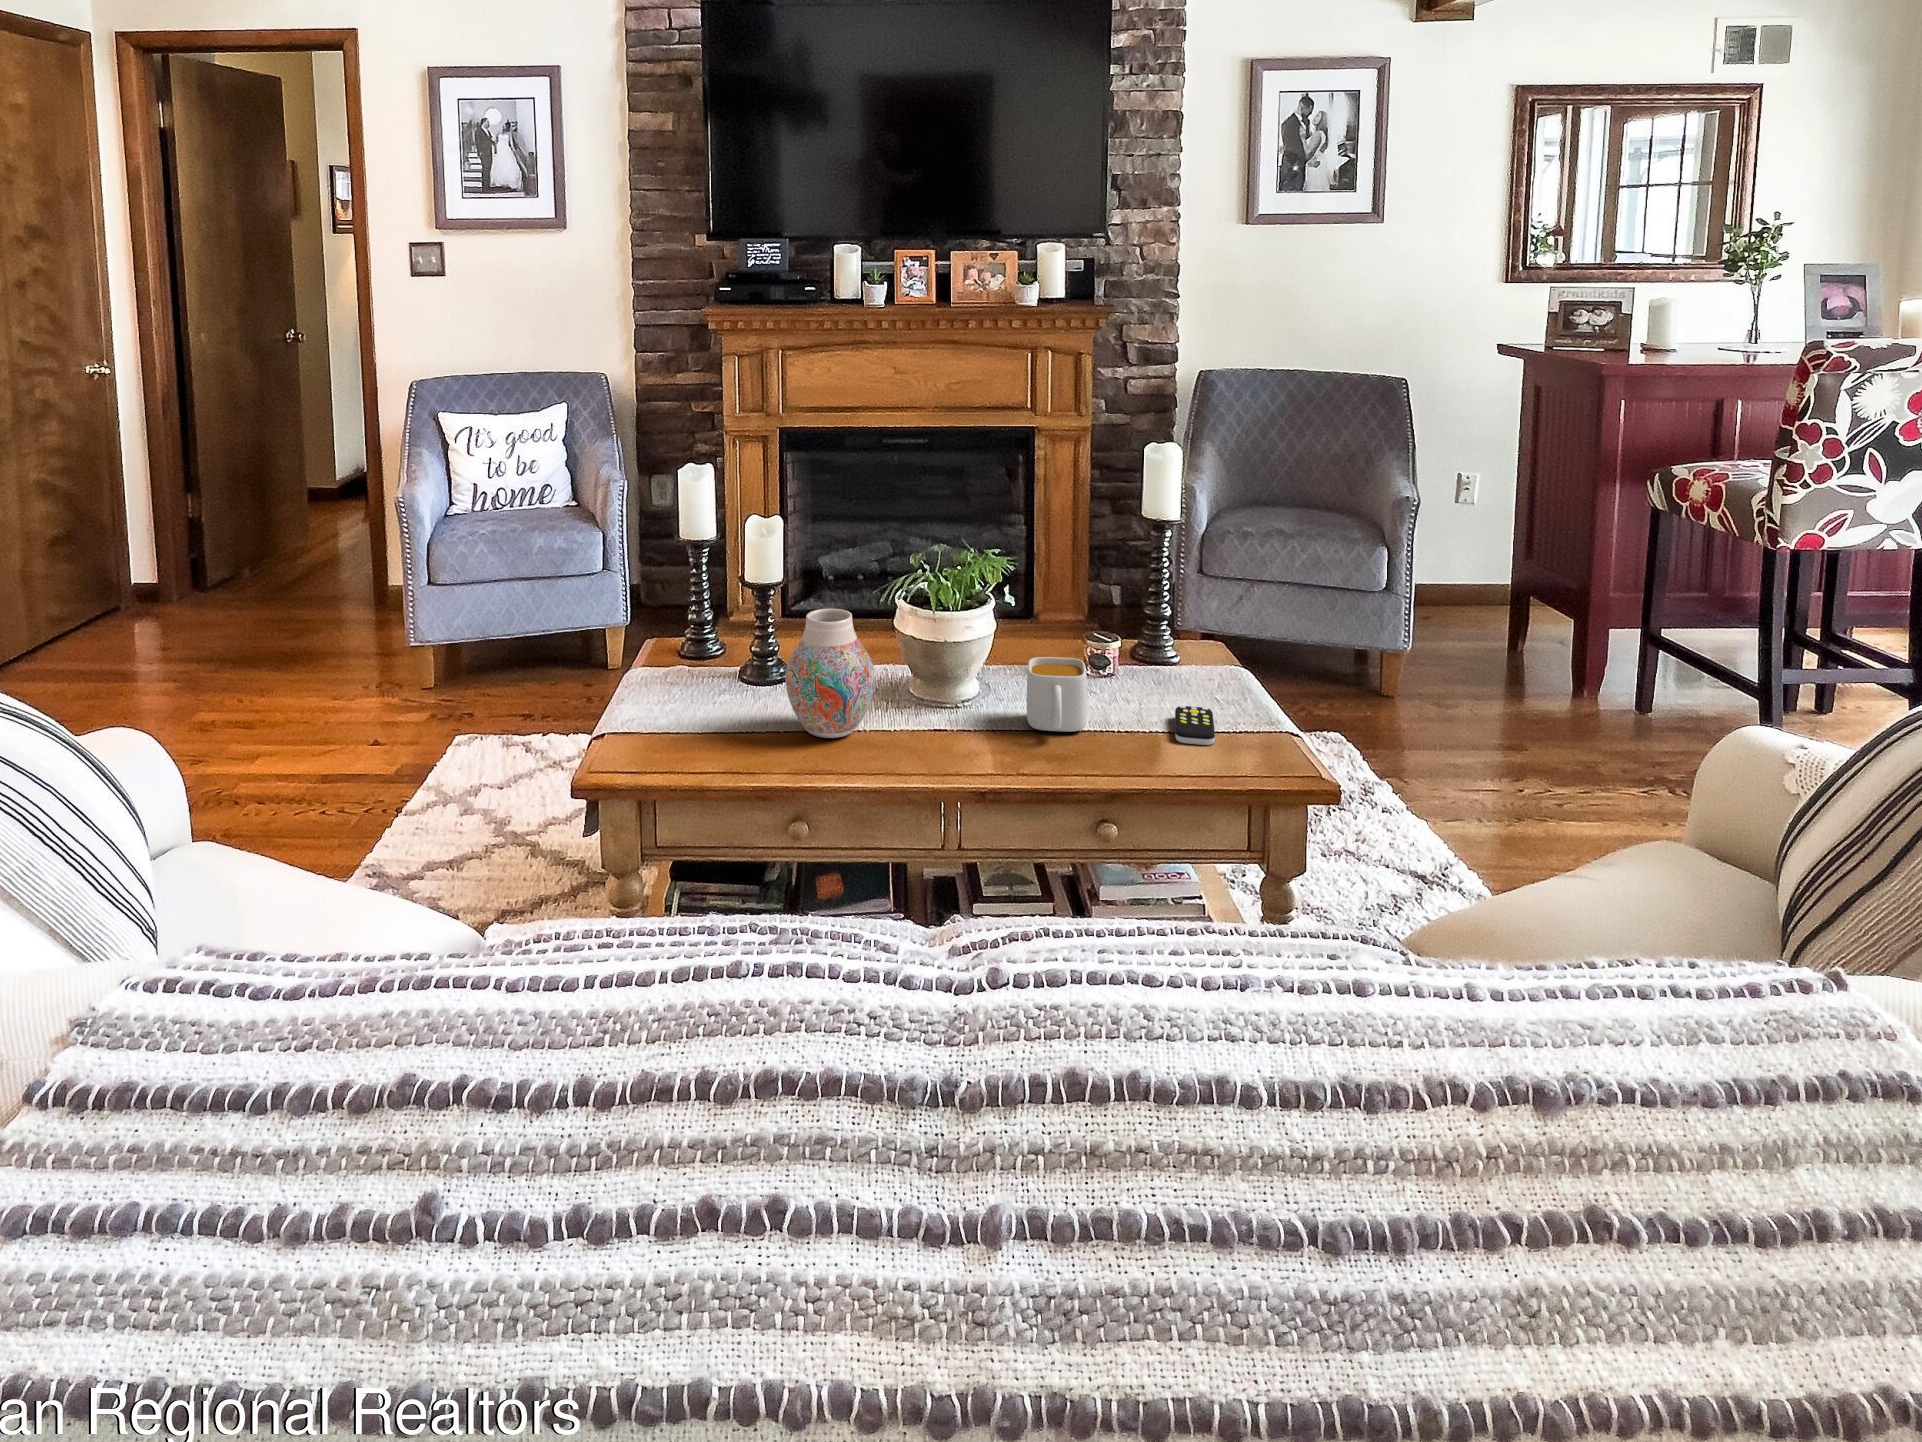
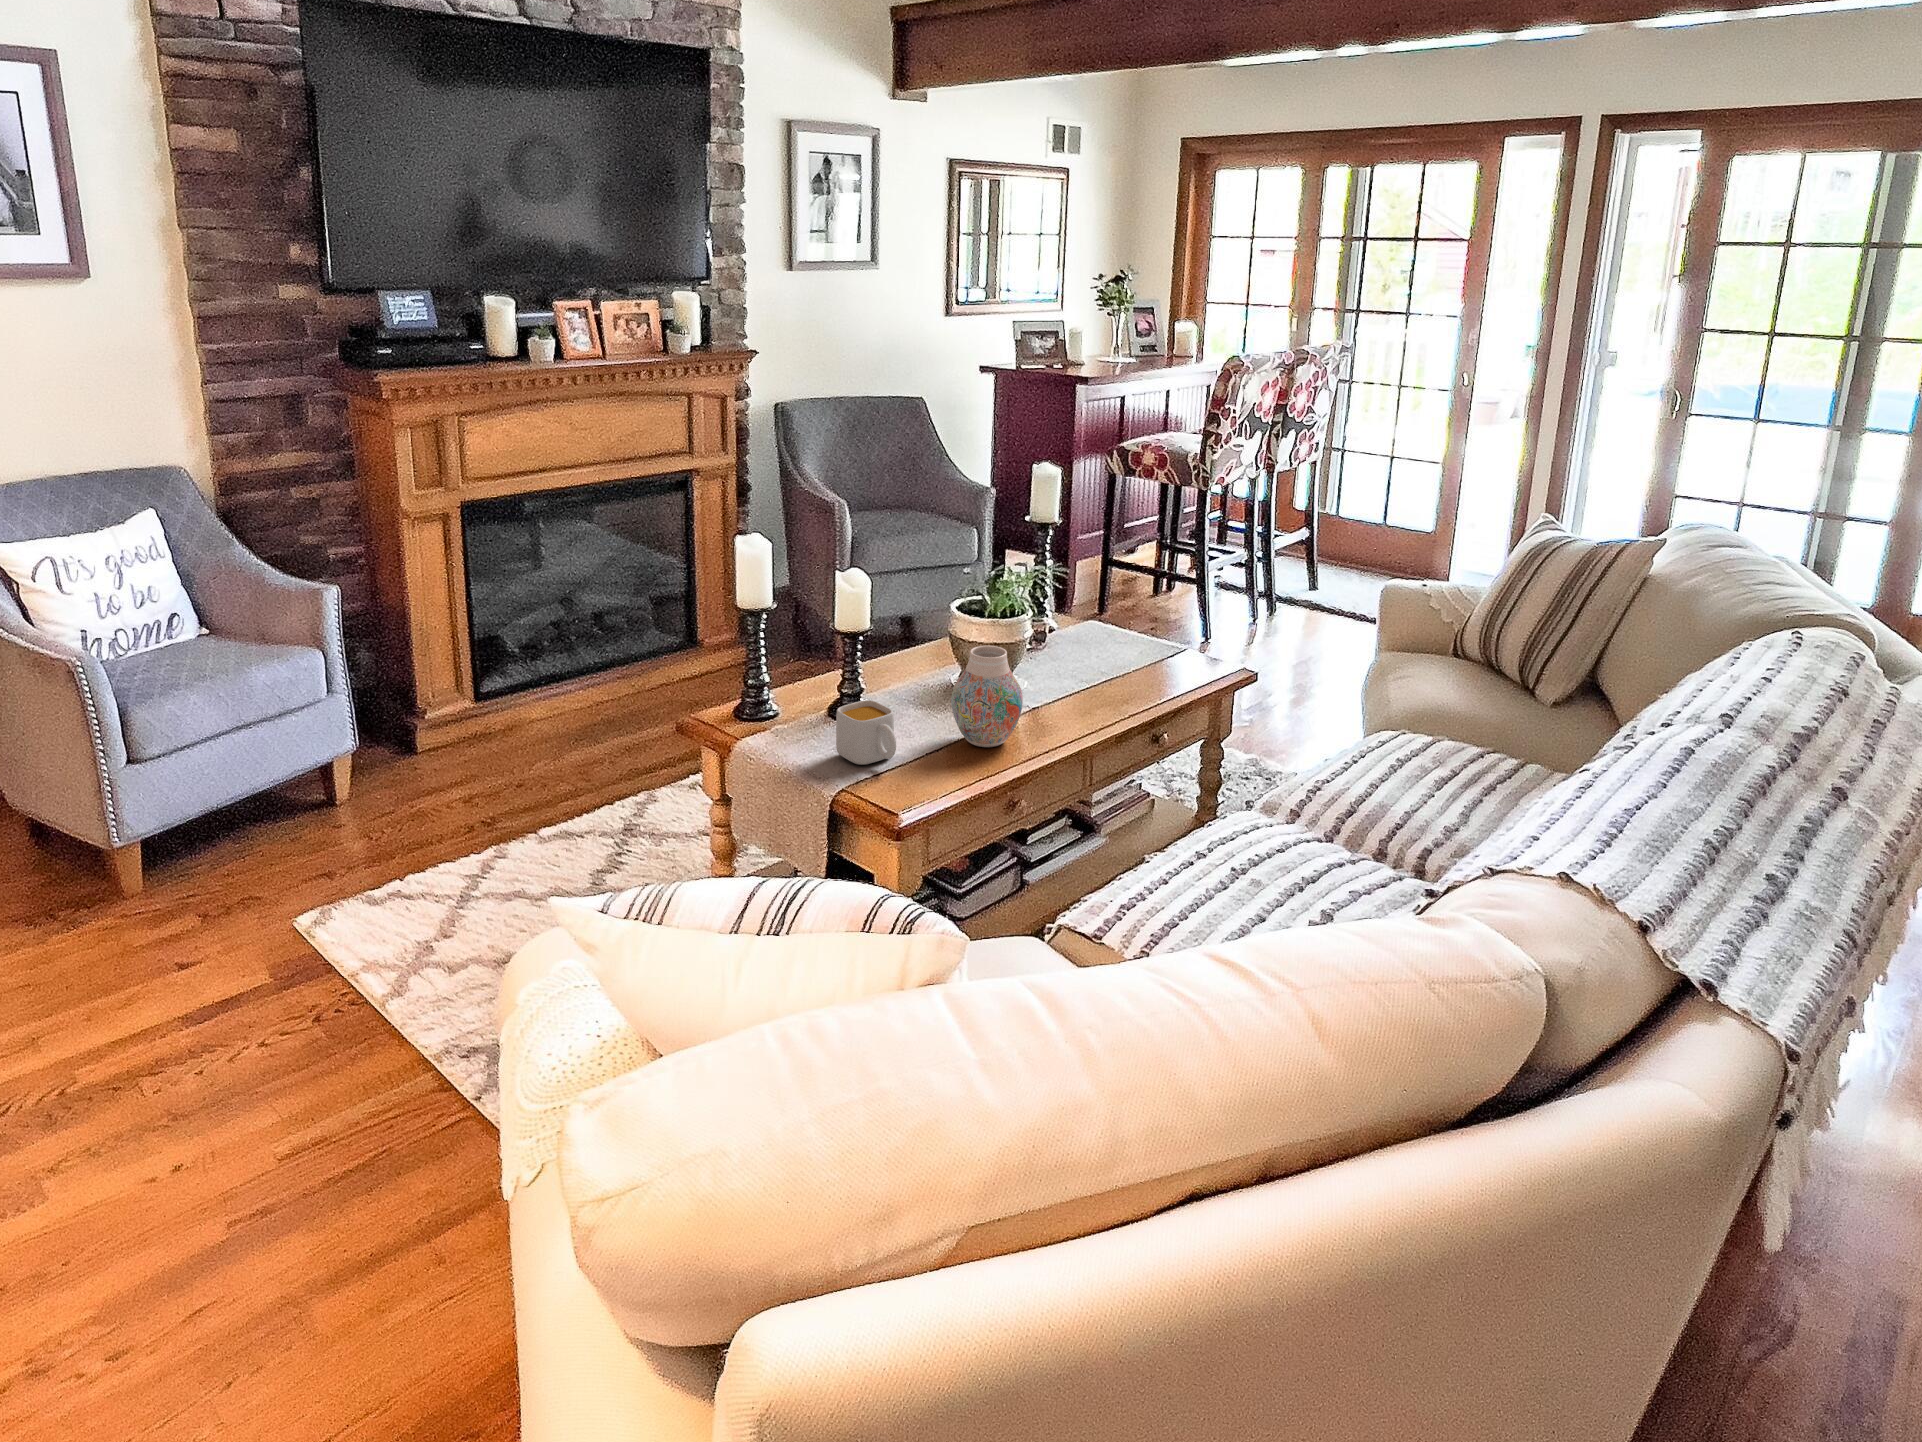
mug: present [1027,657,1087,732] -> present [836,700,896,765]
remote control: present [1175,705,1215,745] -> none [1127,657,1177,681]

